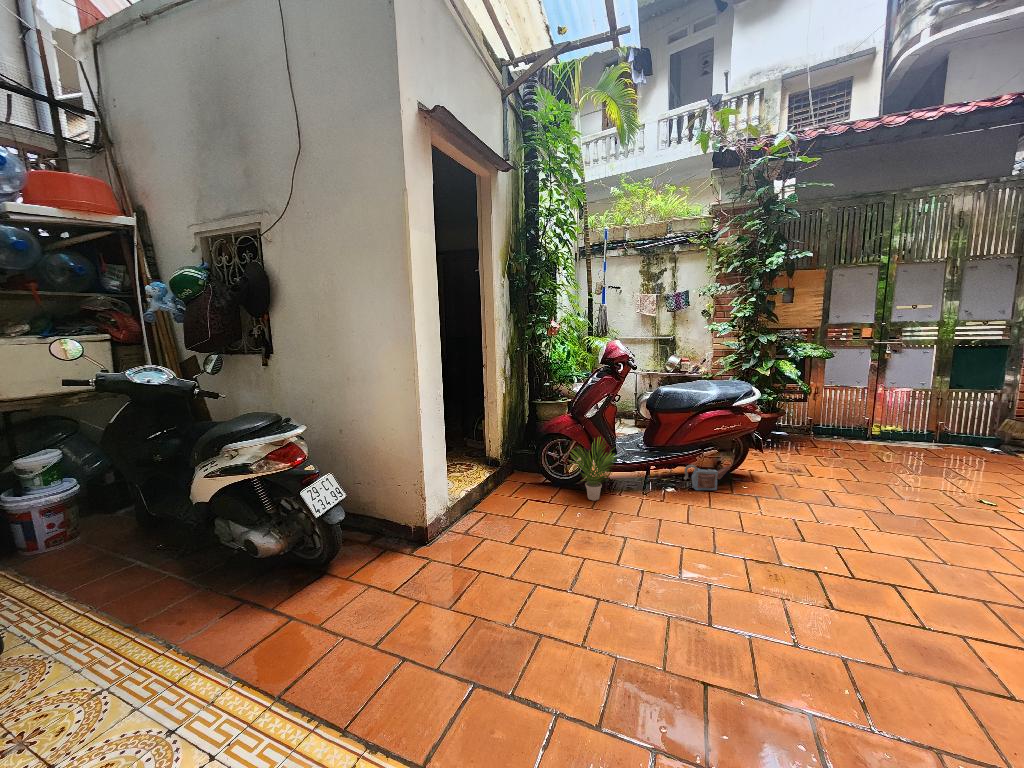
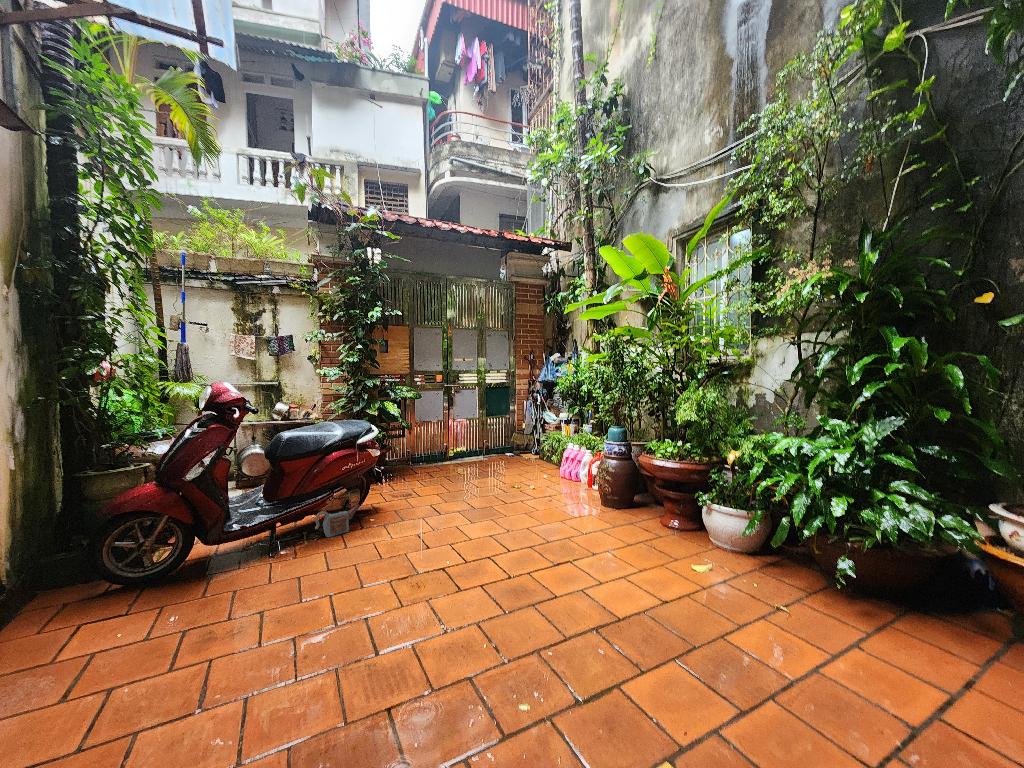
potted plant: present [571,437,618,501] -> none [154,502,239,590]

